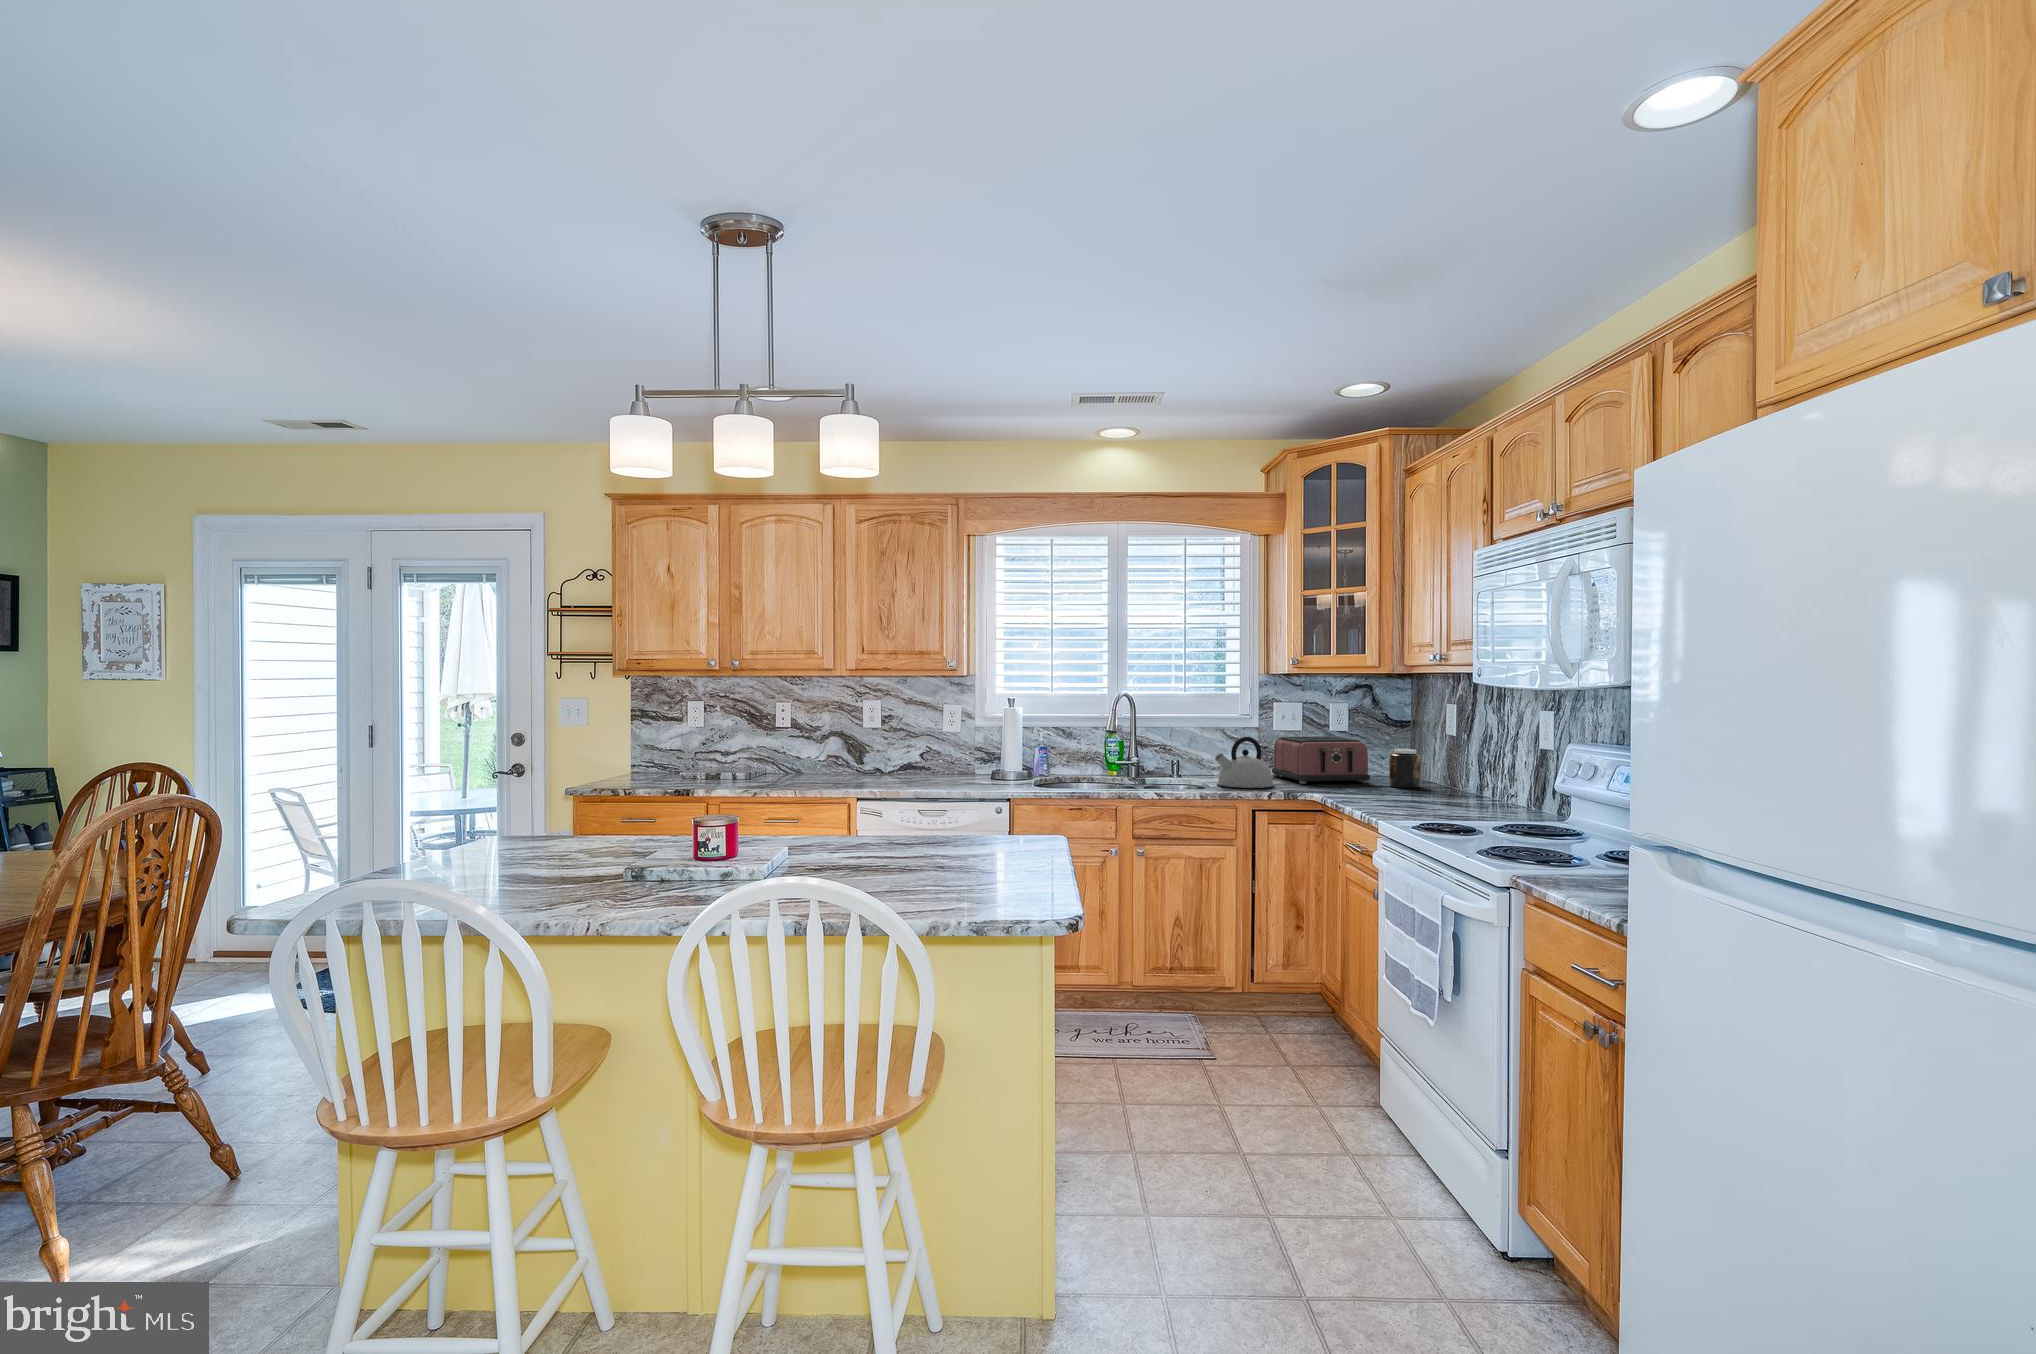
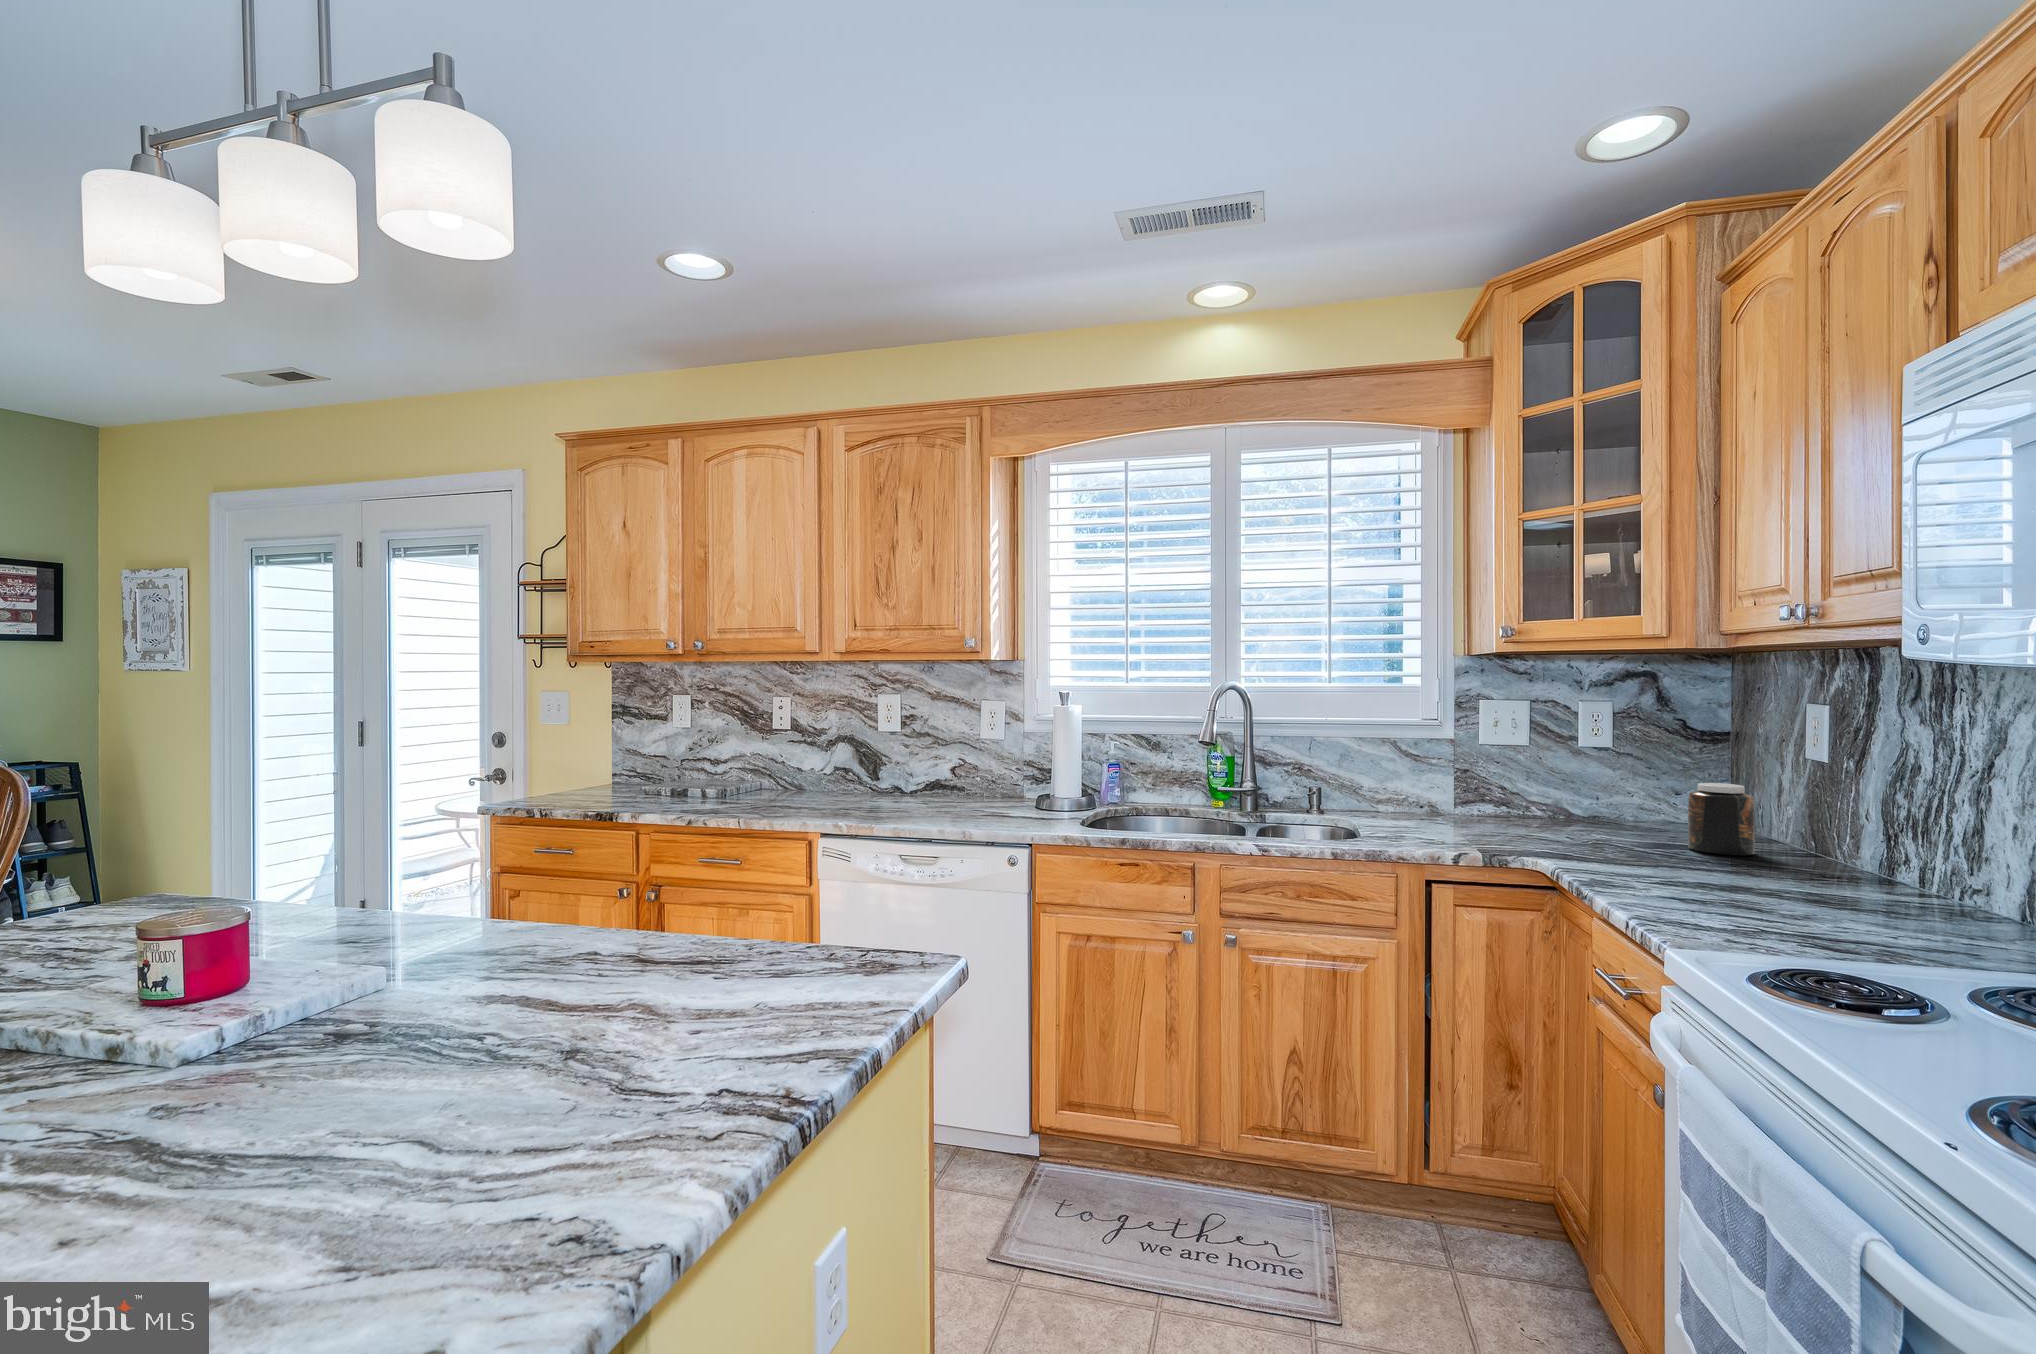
toaster: present [1272,736,1370,784] -> none [1471,755,1650,840]
kettle: present [1215,737,1274,788] -> none [1359,756,1465,844]

